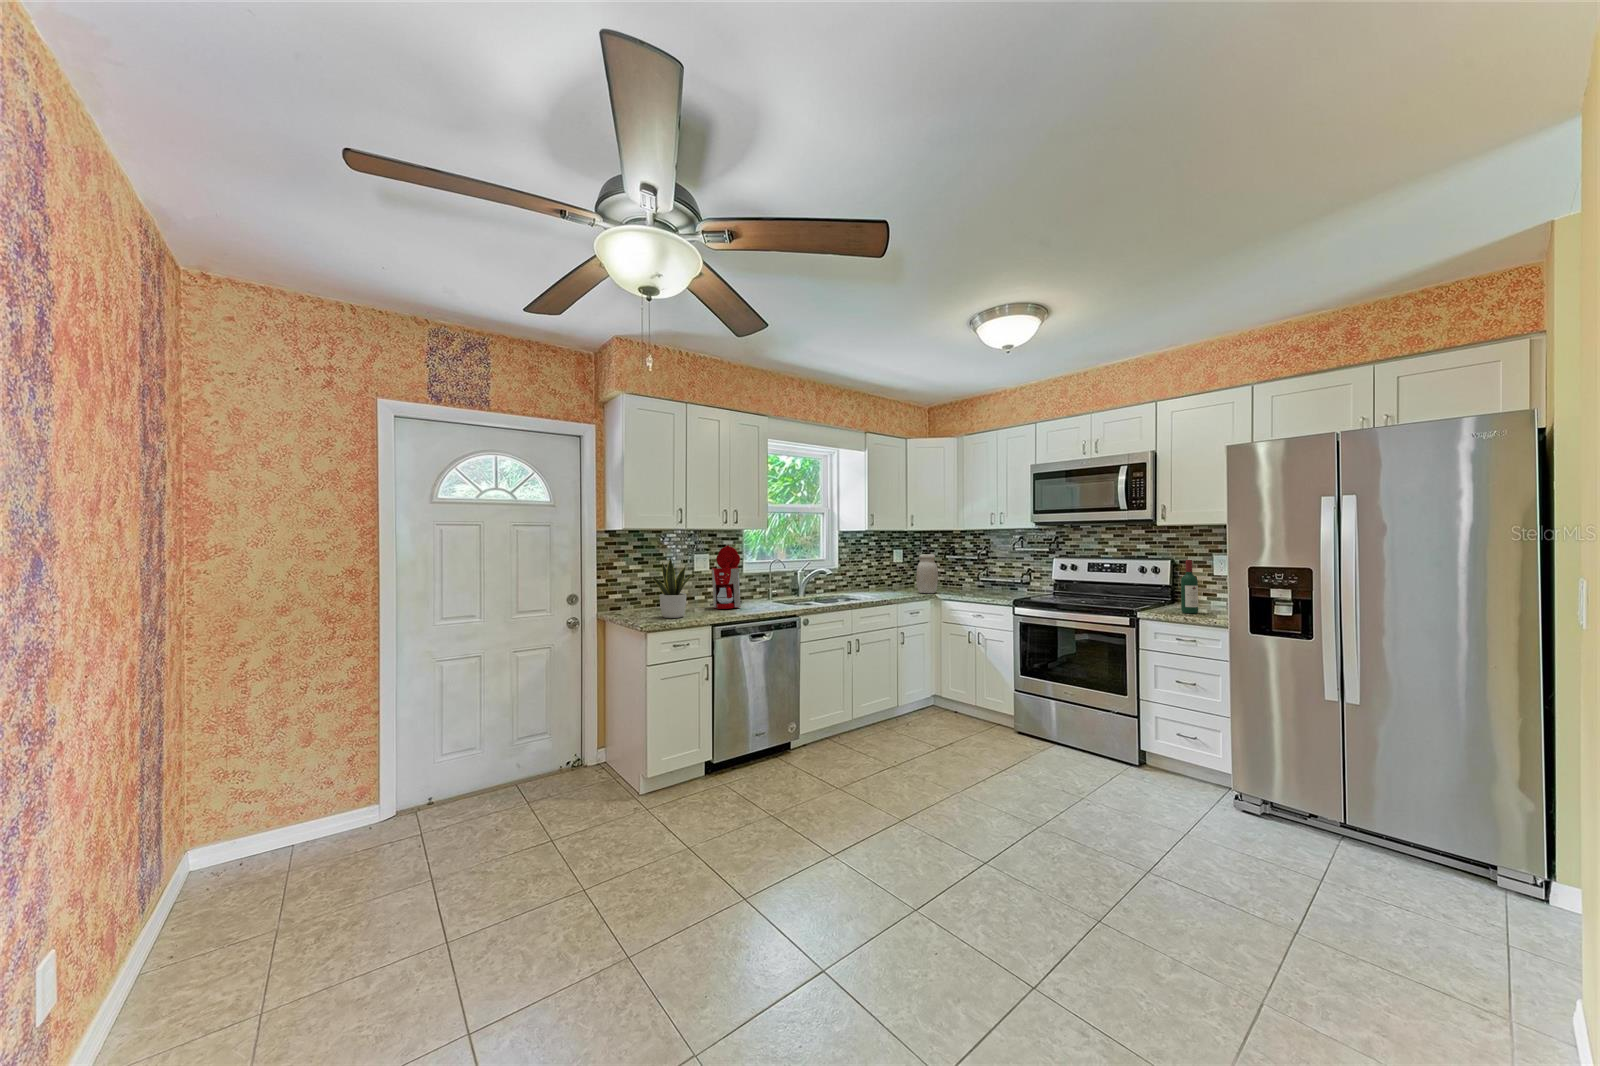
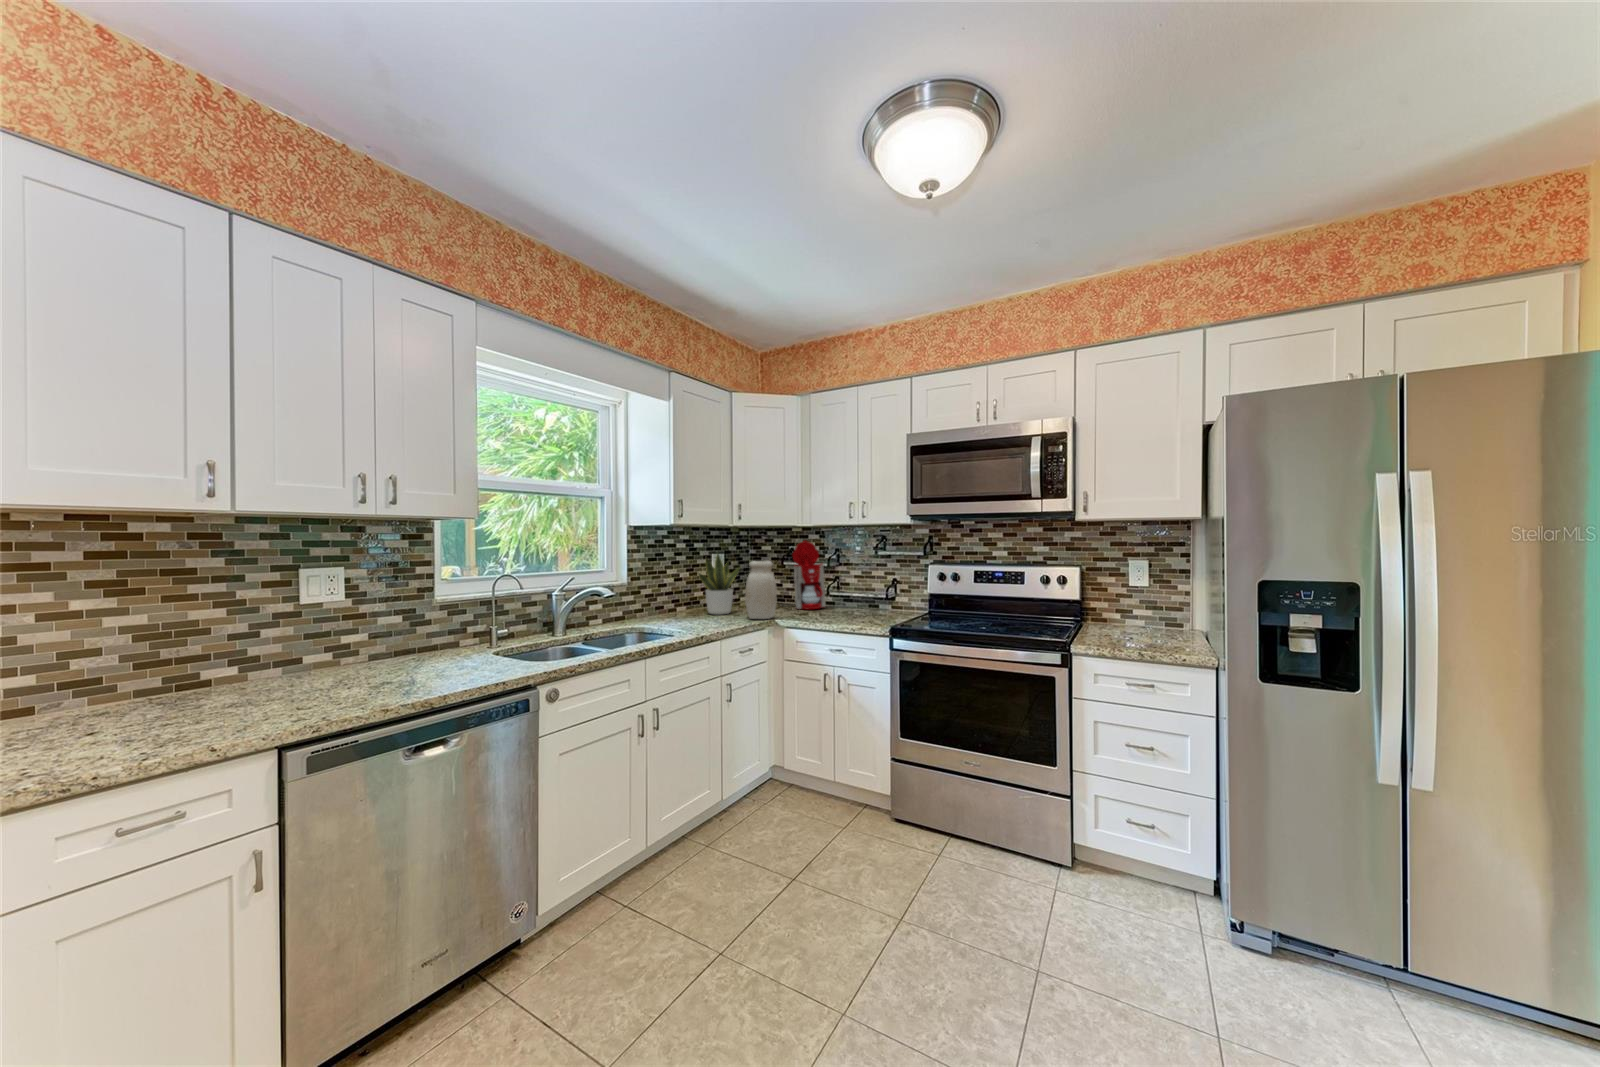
coffee maker: present [710,545,742,609] -> present [781,540,825,609]
potted plant: present [652,558,694,618] -> present [698,554,739,615]
wine bottle: present [1181,560,1198,613] -> none [1120,567,1144,642]

